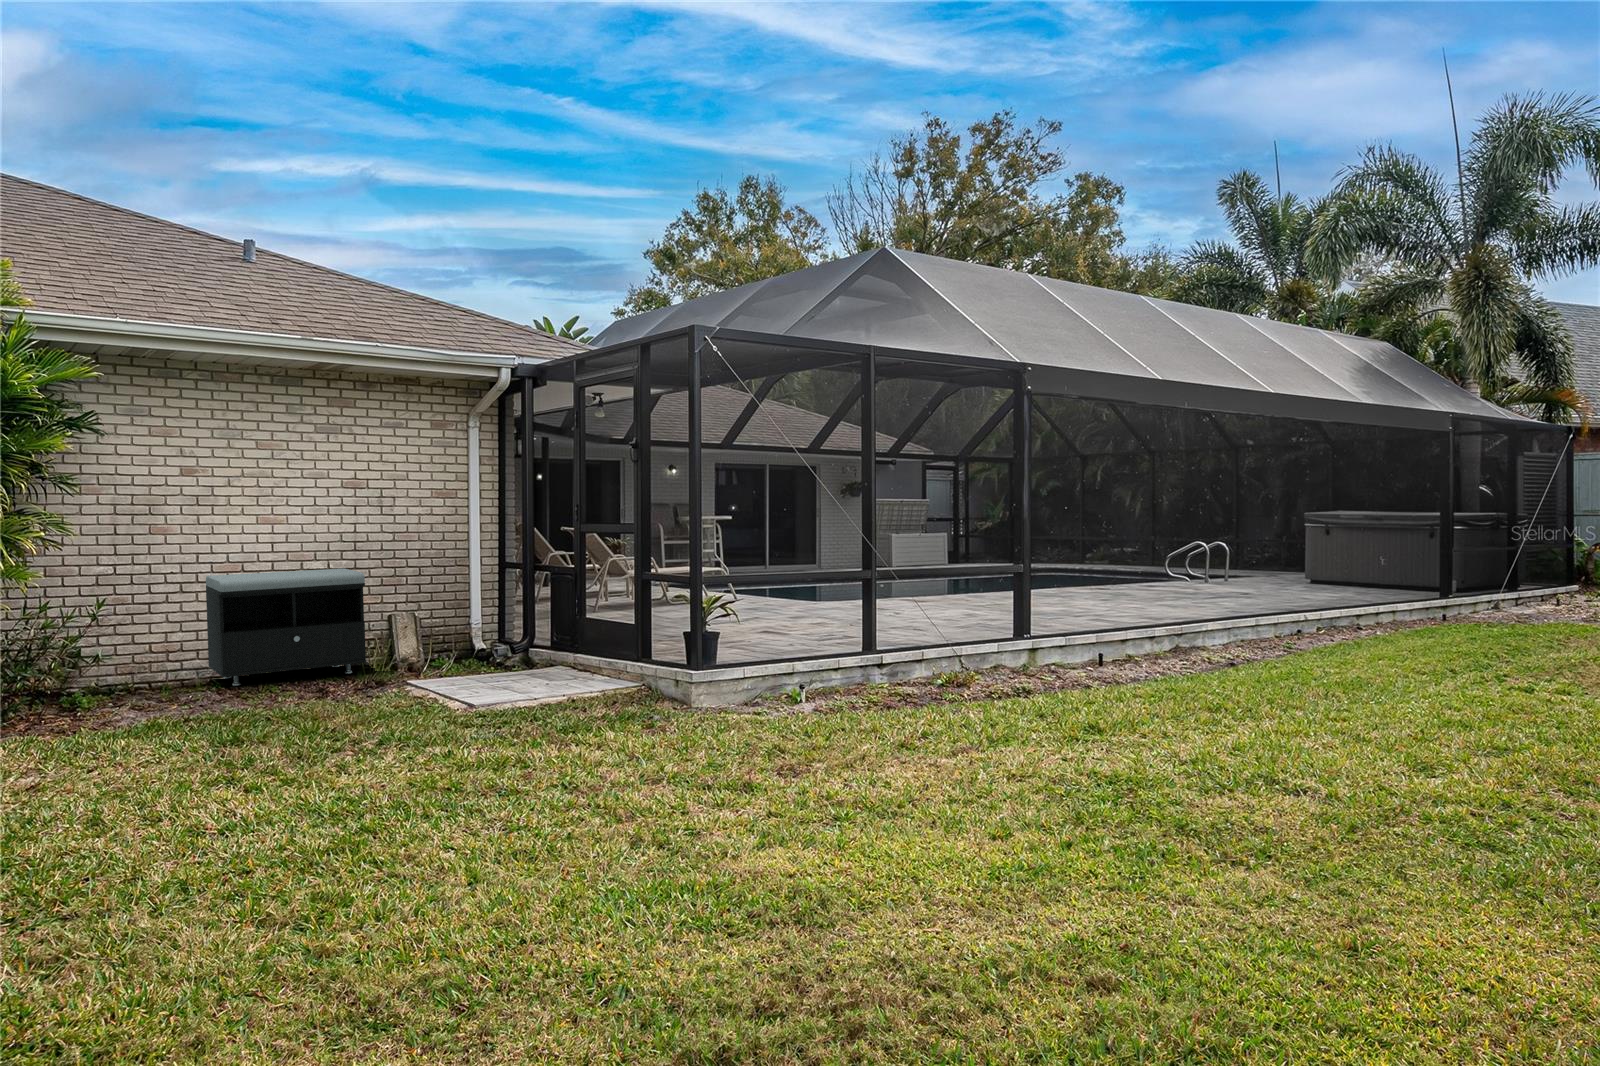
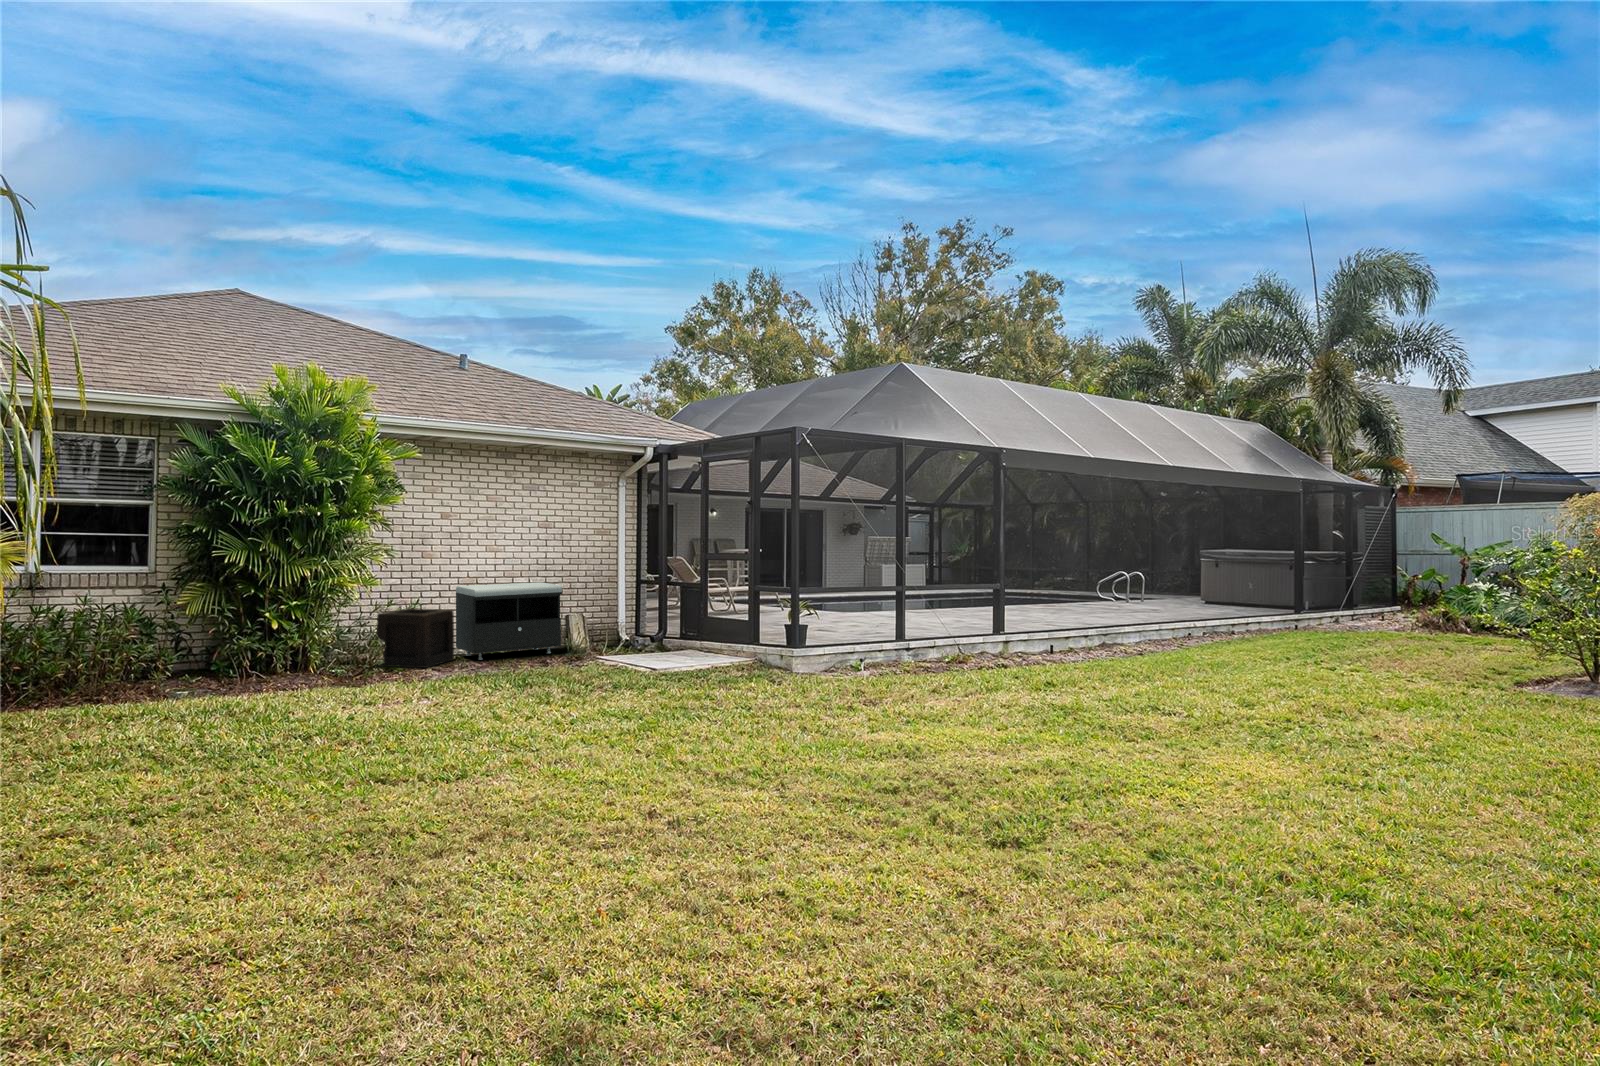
wooden crate: none [64,610,194,702] -> present [377,608,454,668]

